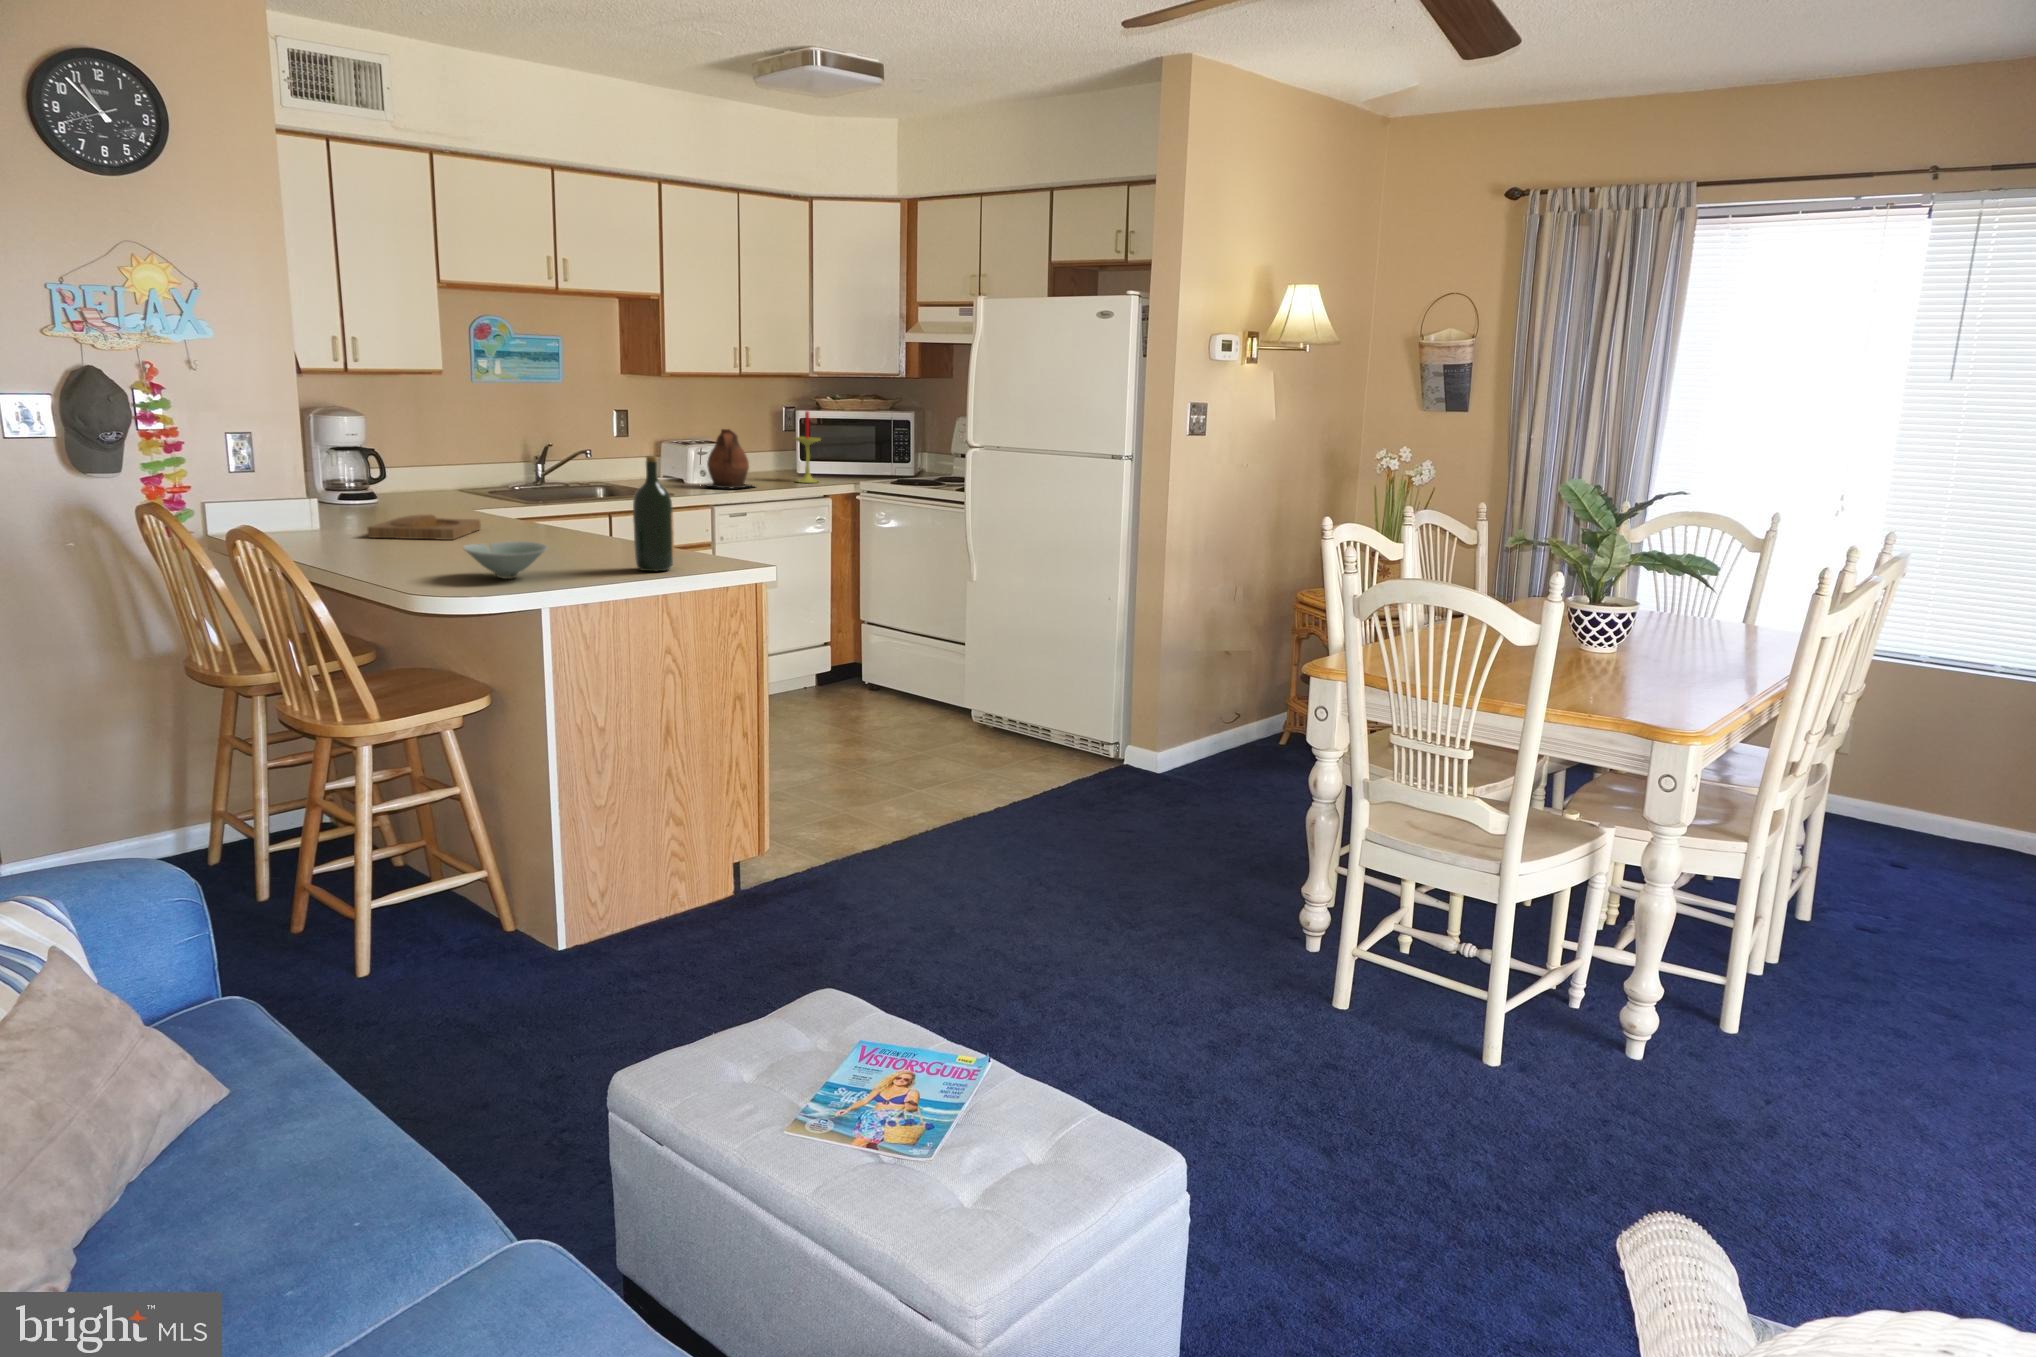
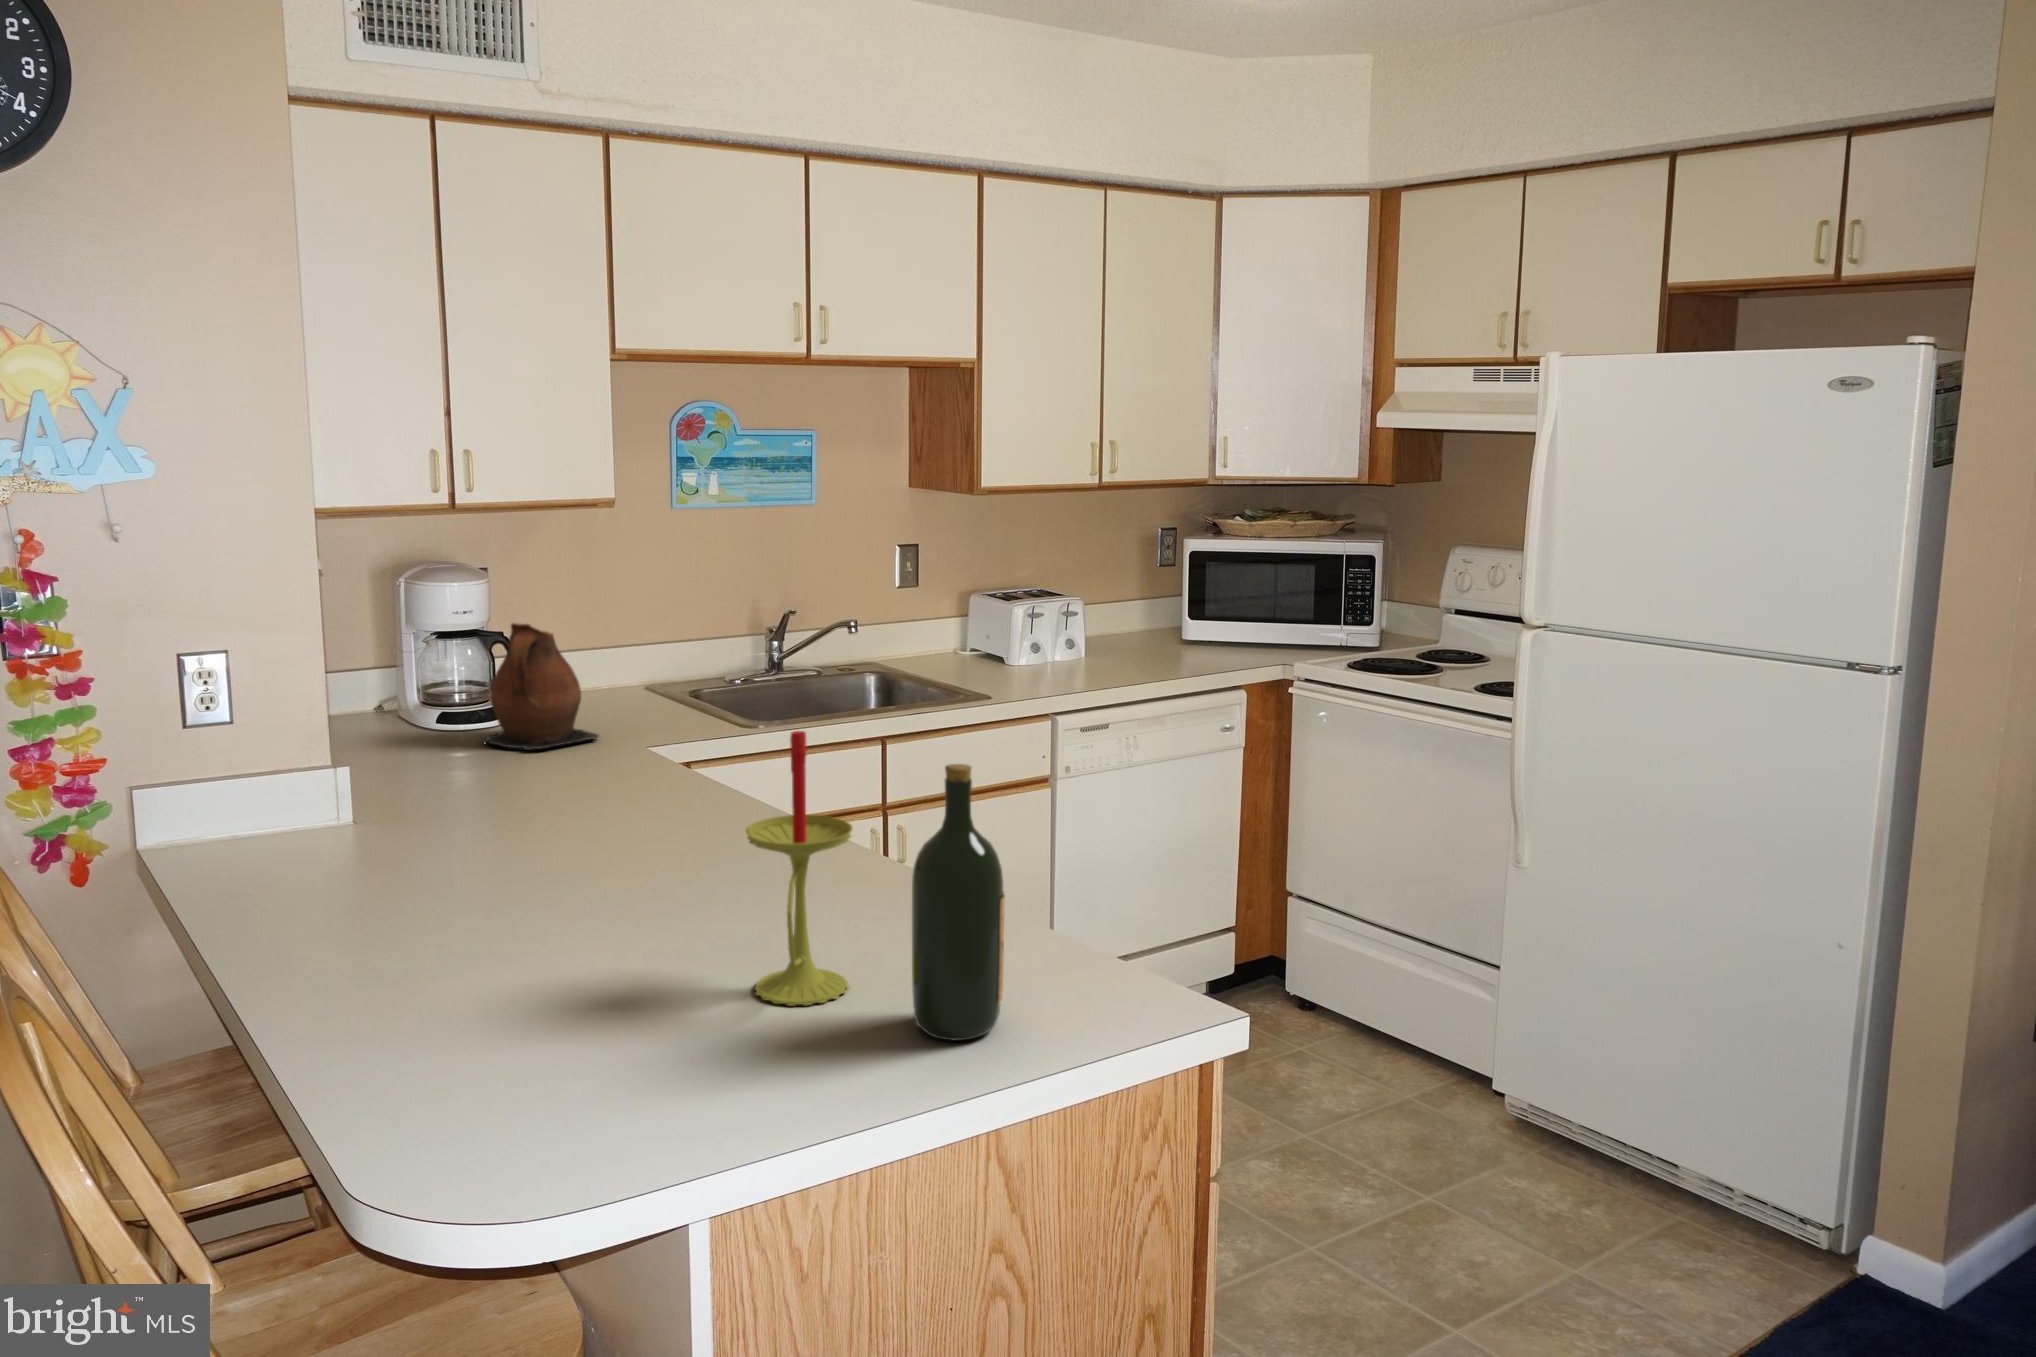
candle: present [794,411,820,483] -> present [745,731,853,1005]
ceramic pitcher: present [706,429,751,488] -> present [483,623,599,750]
tray: present [368,515,481,540] -> none [414,797,634,867]
bowl: present [463,541,547,579] -> none [507,965,707,1080]

